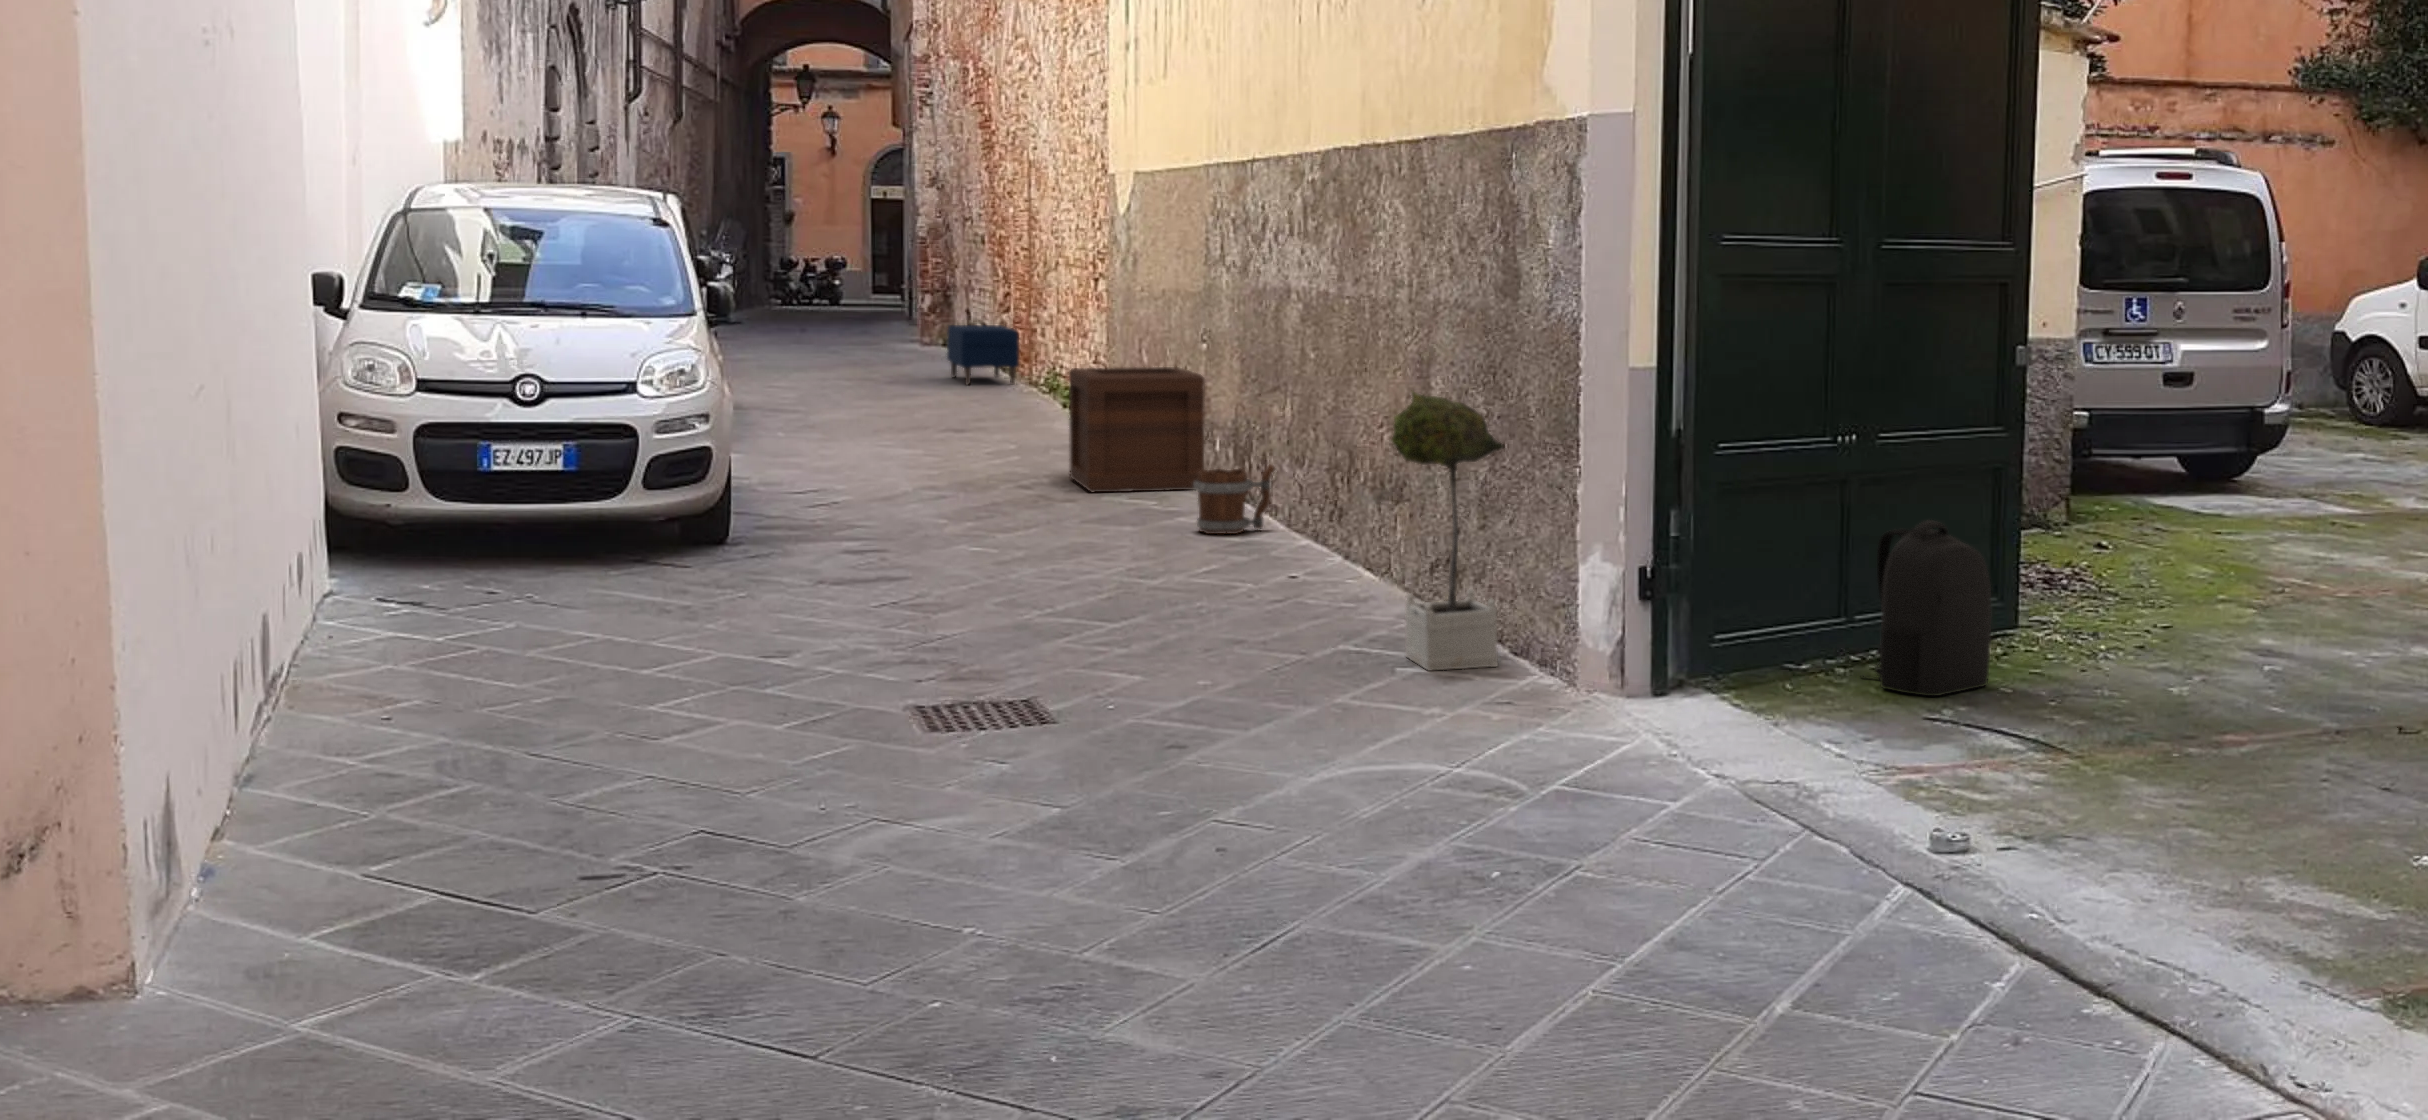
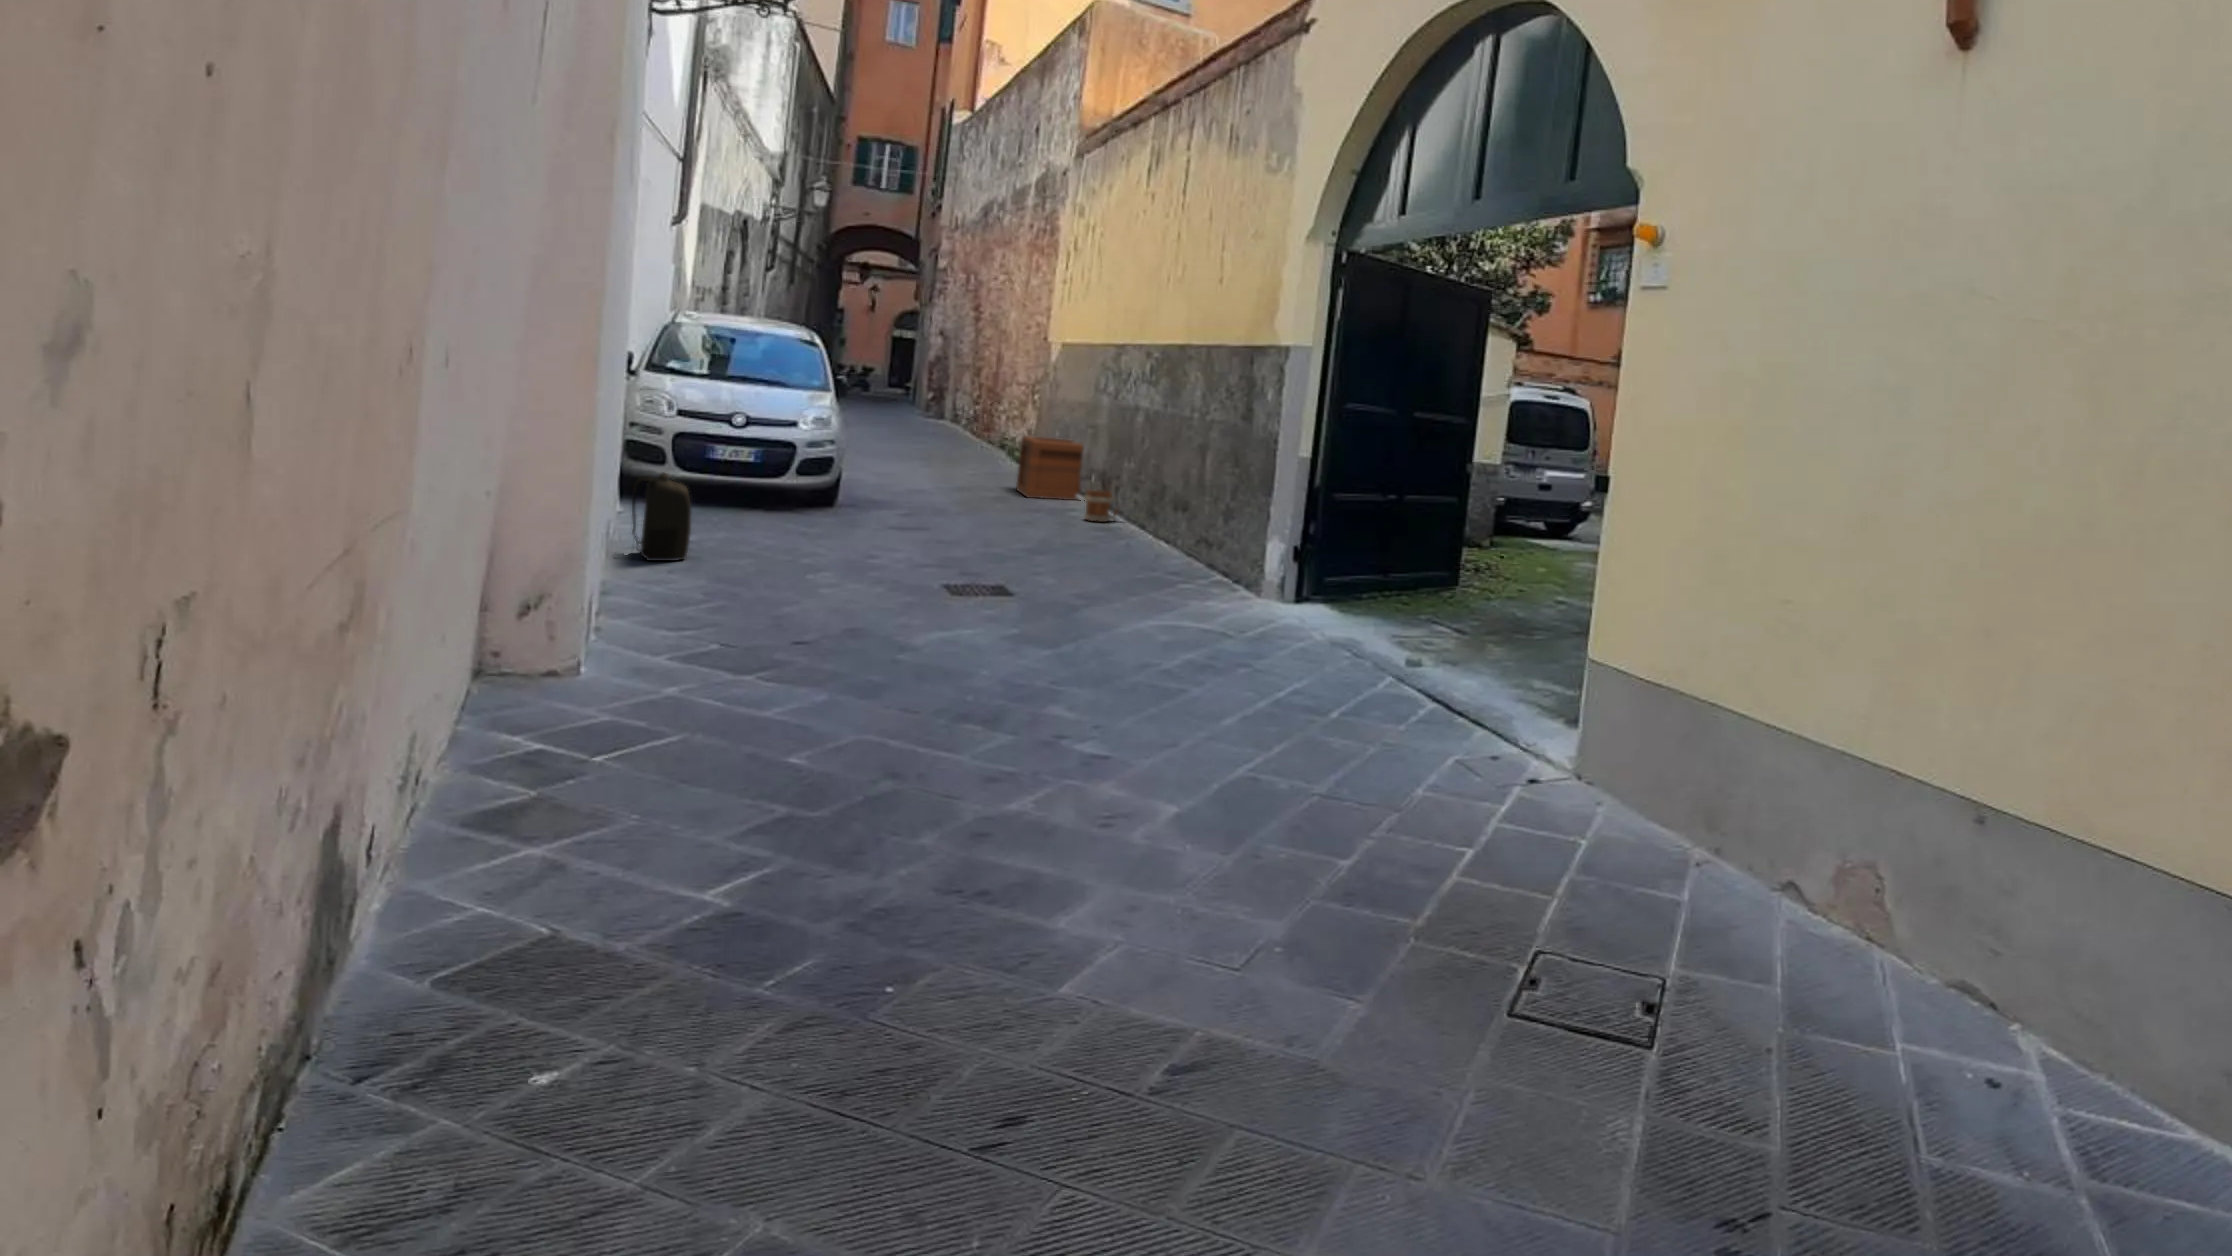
bench: present [947,325,1019,385] -> none [943,408,985,442]
potted tree: present [1392,392,1504,671] -> none [1187,460,1243,586]
backpack: present [1875,520,1991,696] -> present [631,473,691,561]

